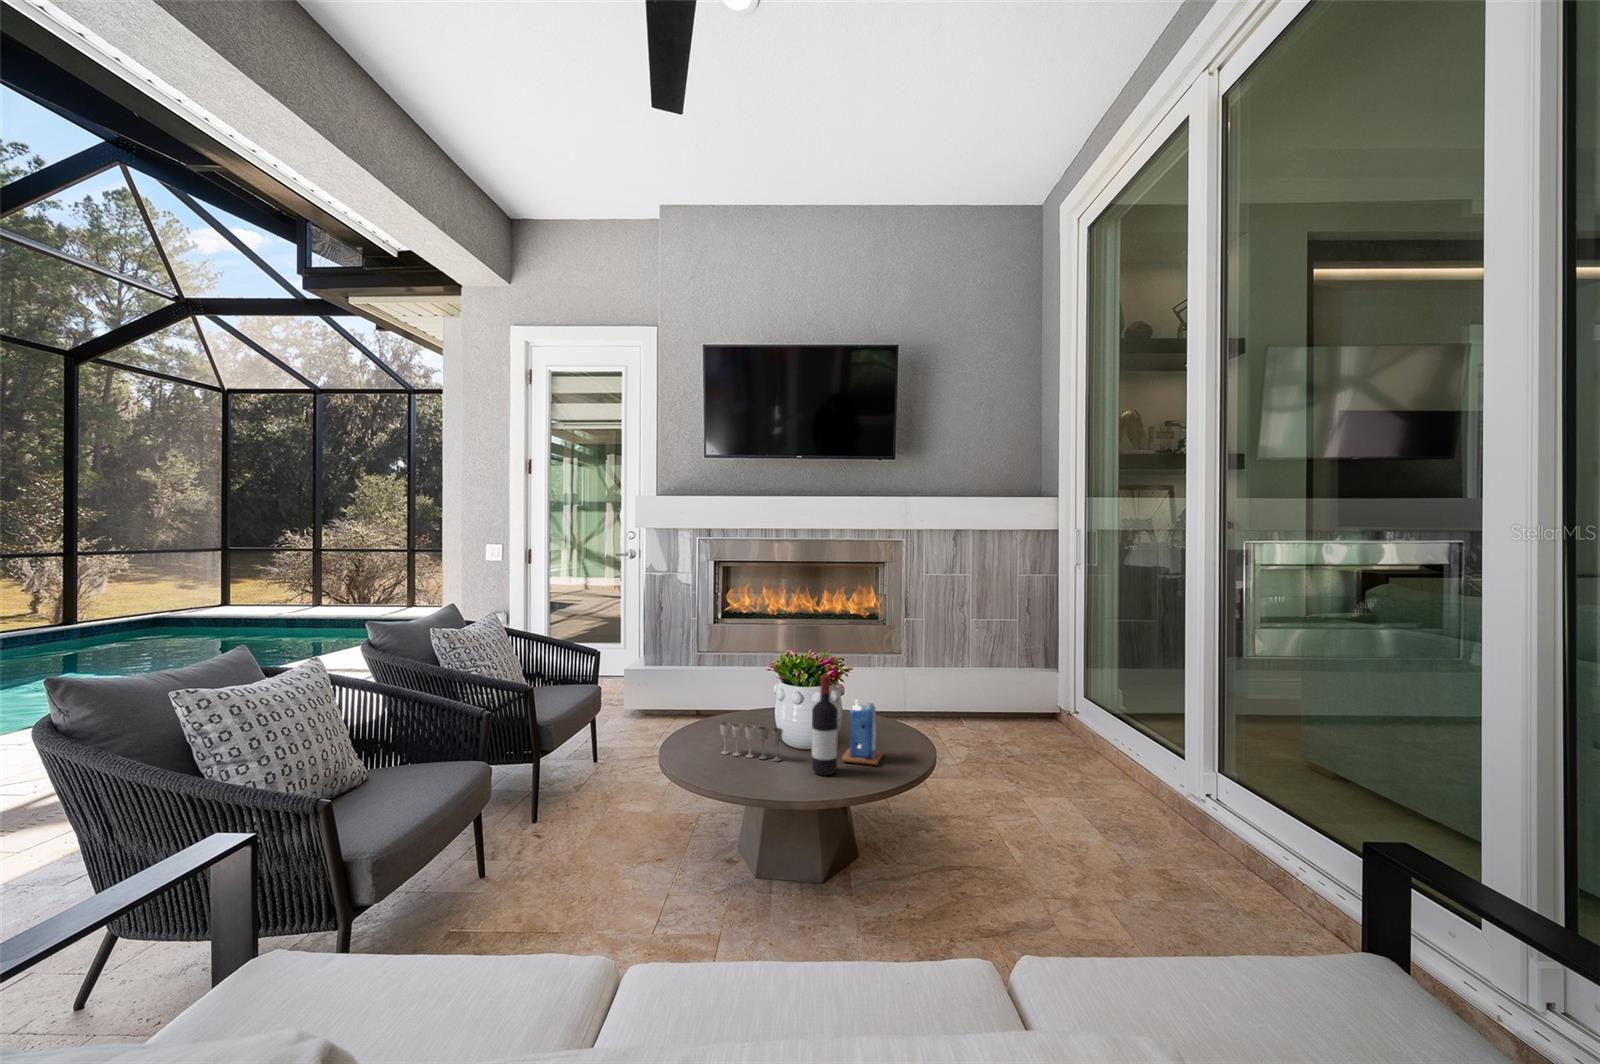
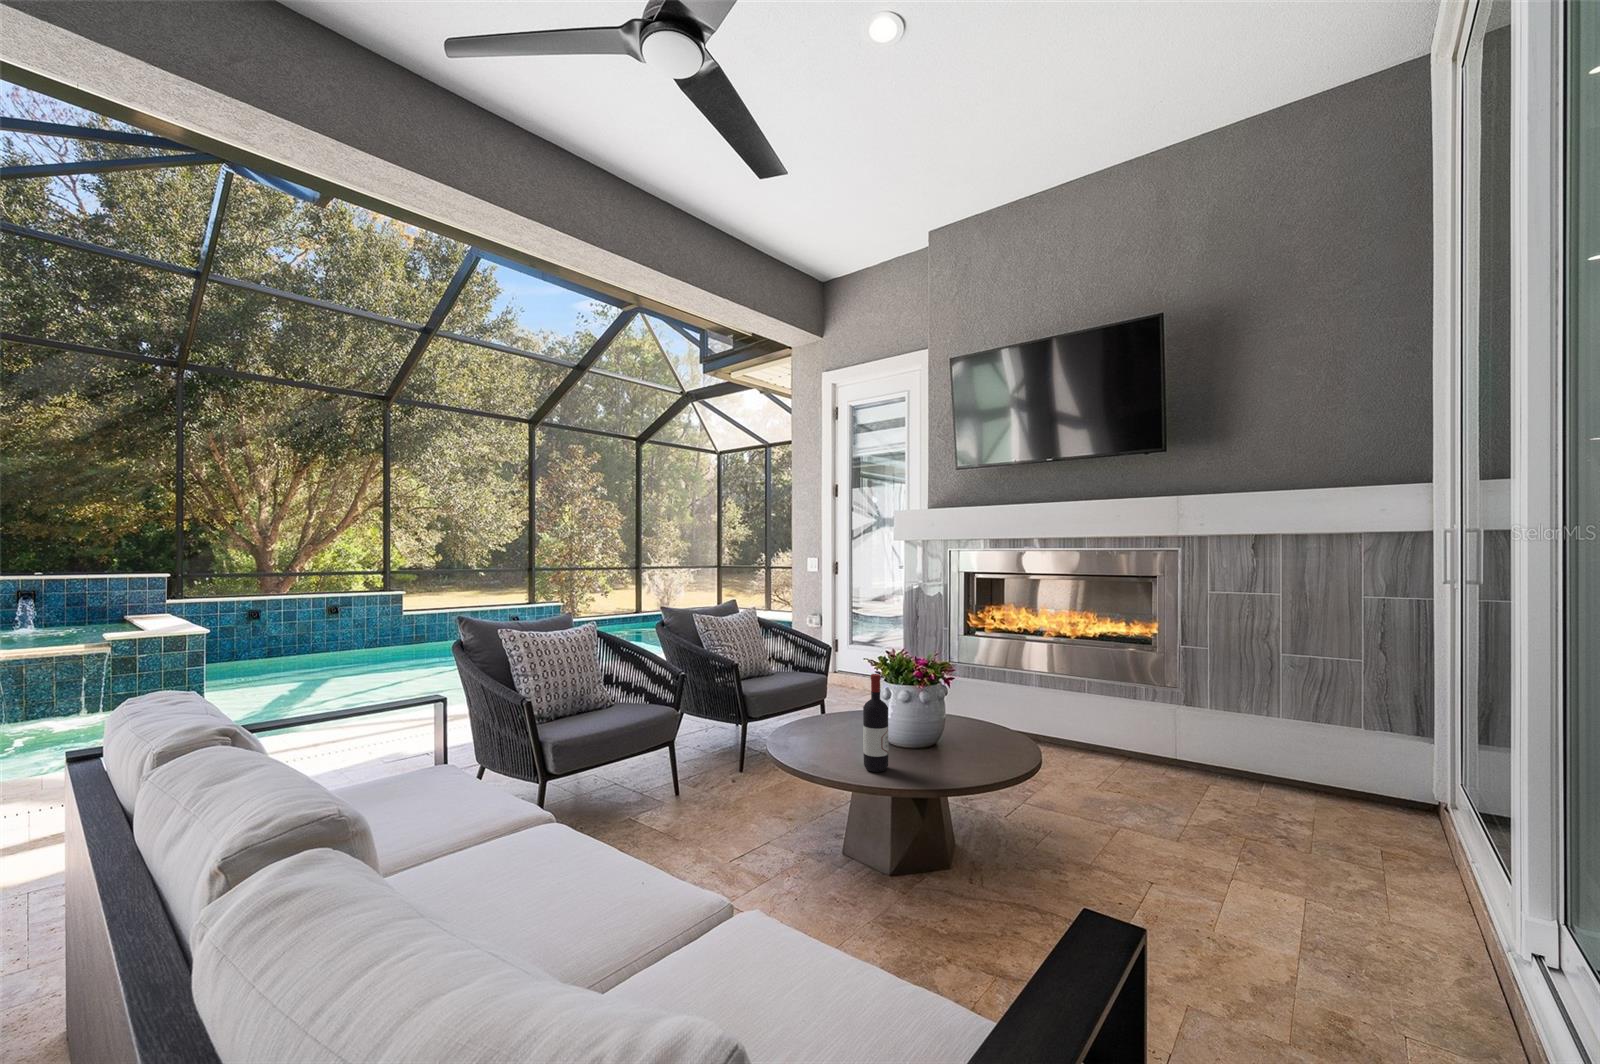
candle: present [842,700,882,765] -> none [905,704,955,776]
wine glass: present [720,722,783,761] -> none [822,708,861,751]

